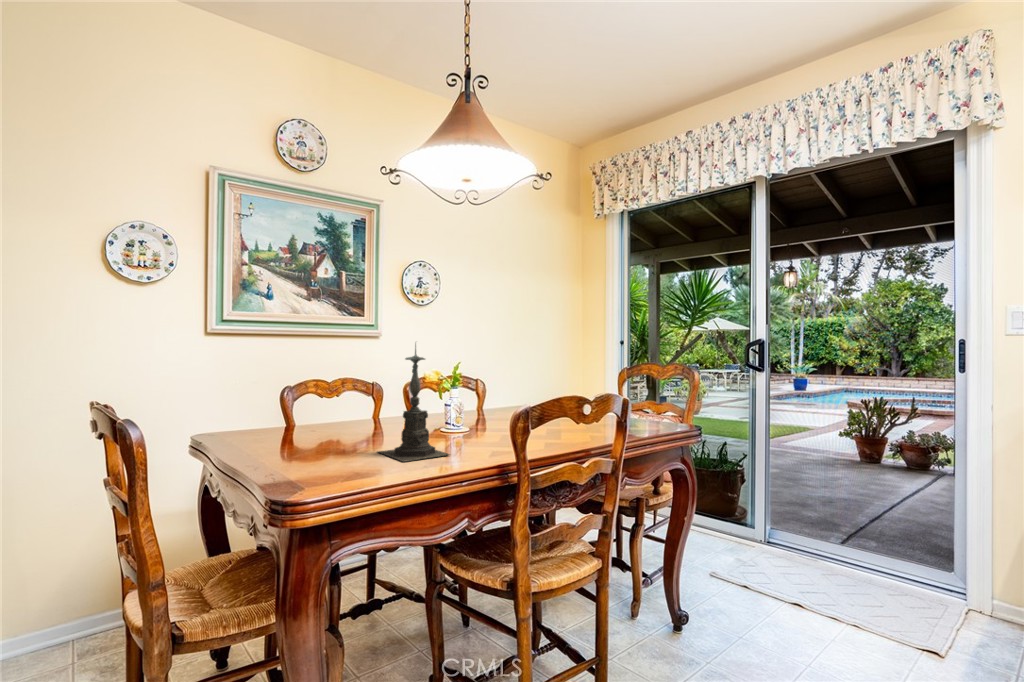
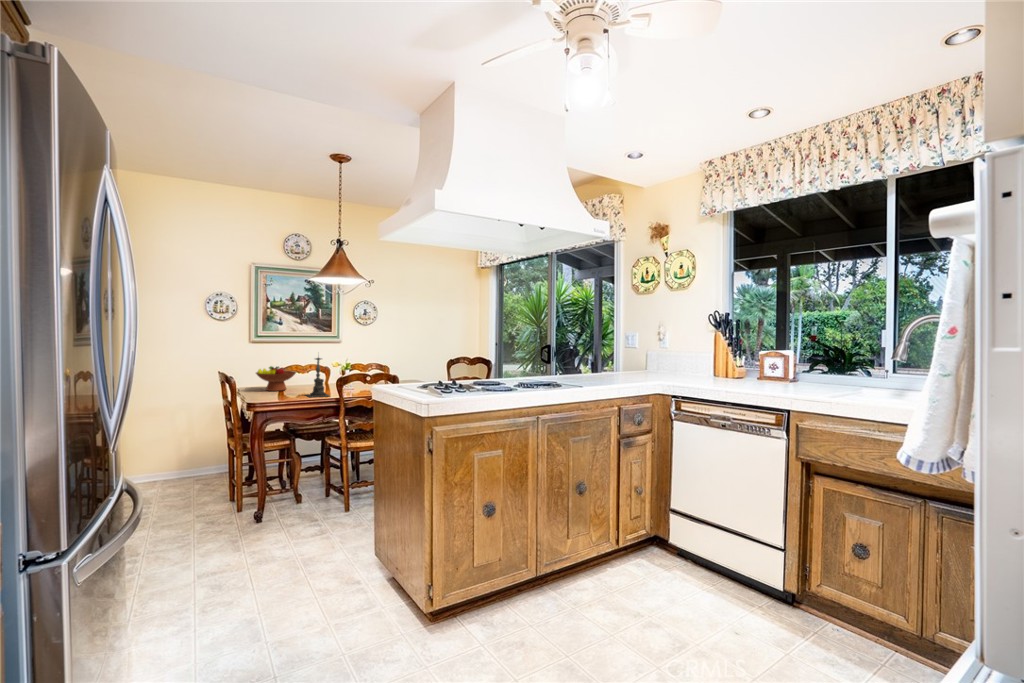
fruit bowl: none [238,381,338,444] -> present [256,366,296,391]

